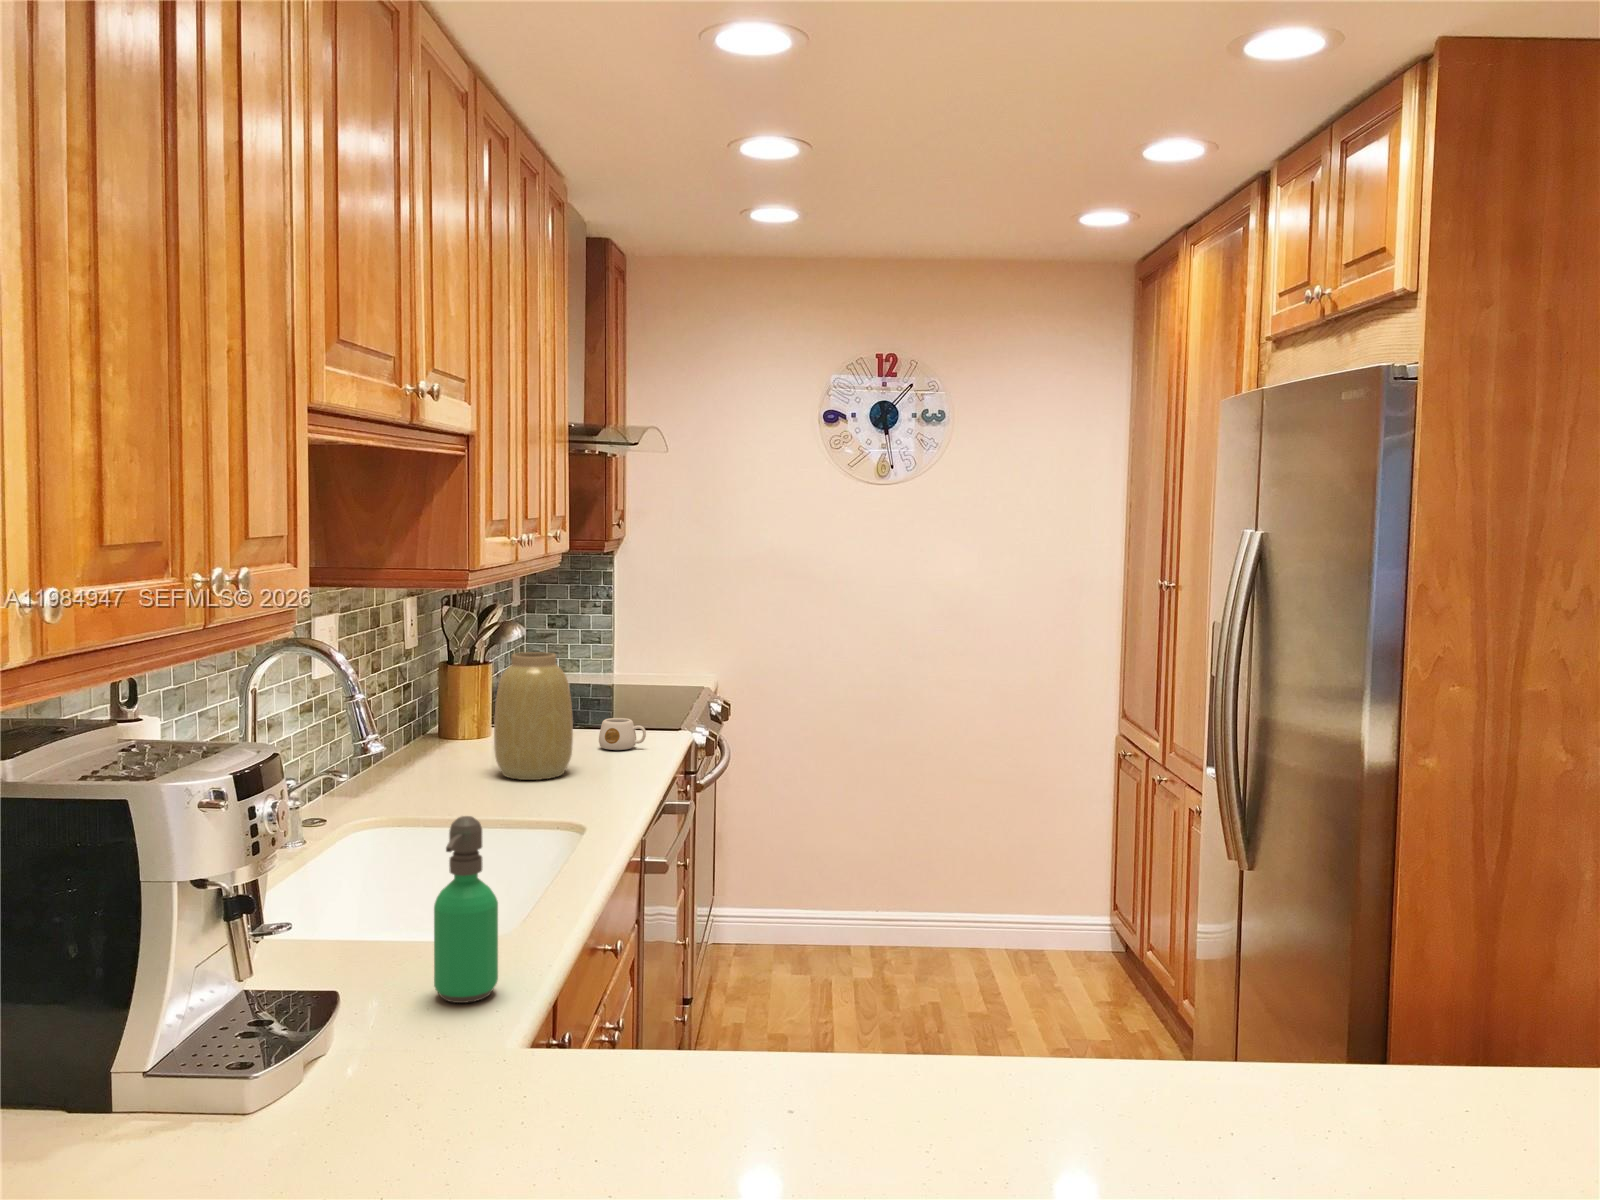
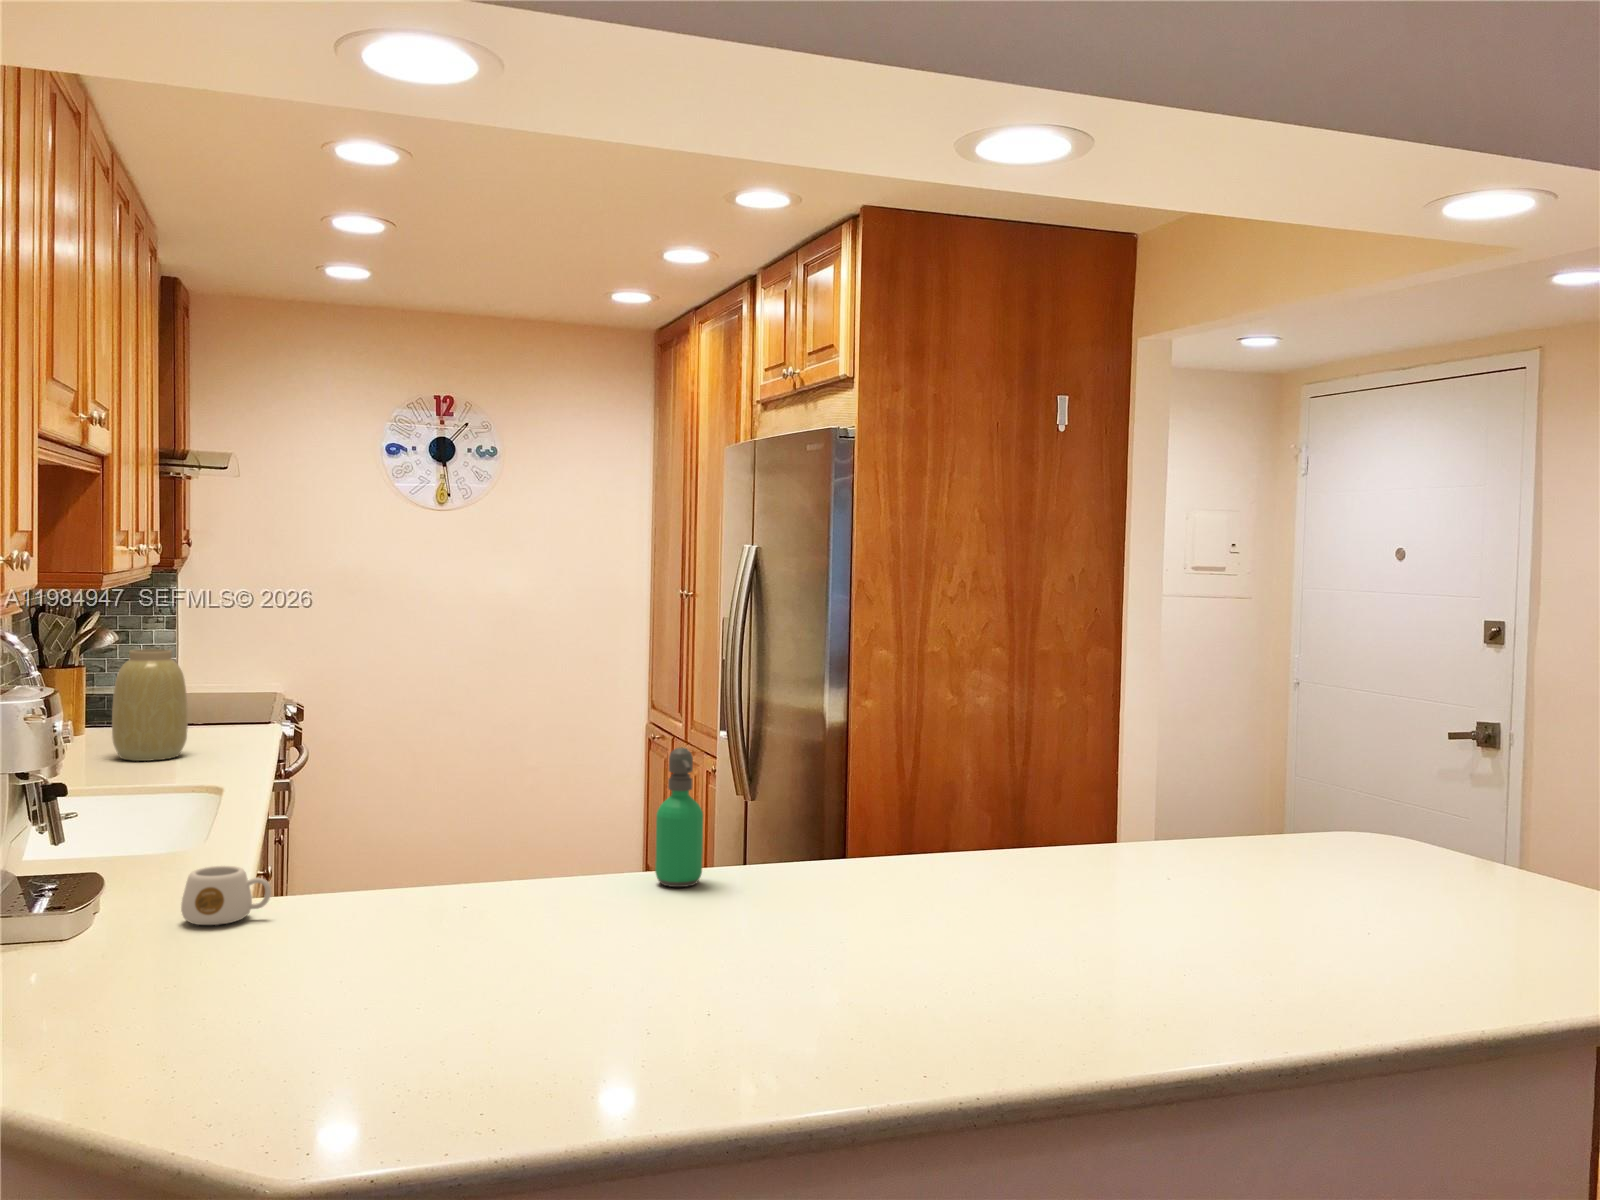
mug: present [599,718,646,750] -> present [181,866,271,925]
soap dispenser: present [434,816,498,1003] -> present [655,748,703,887]

